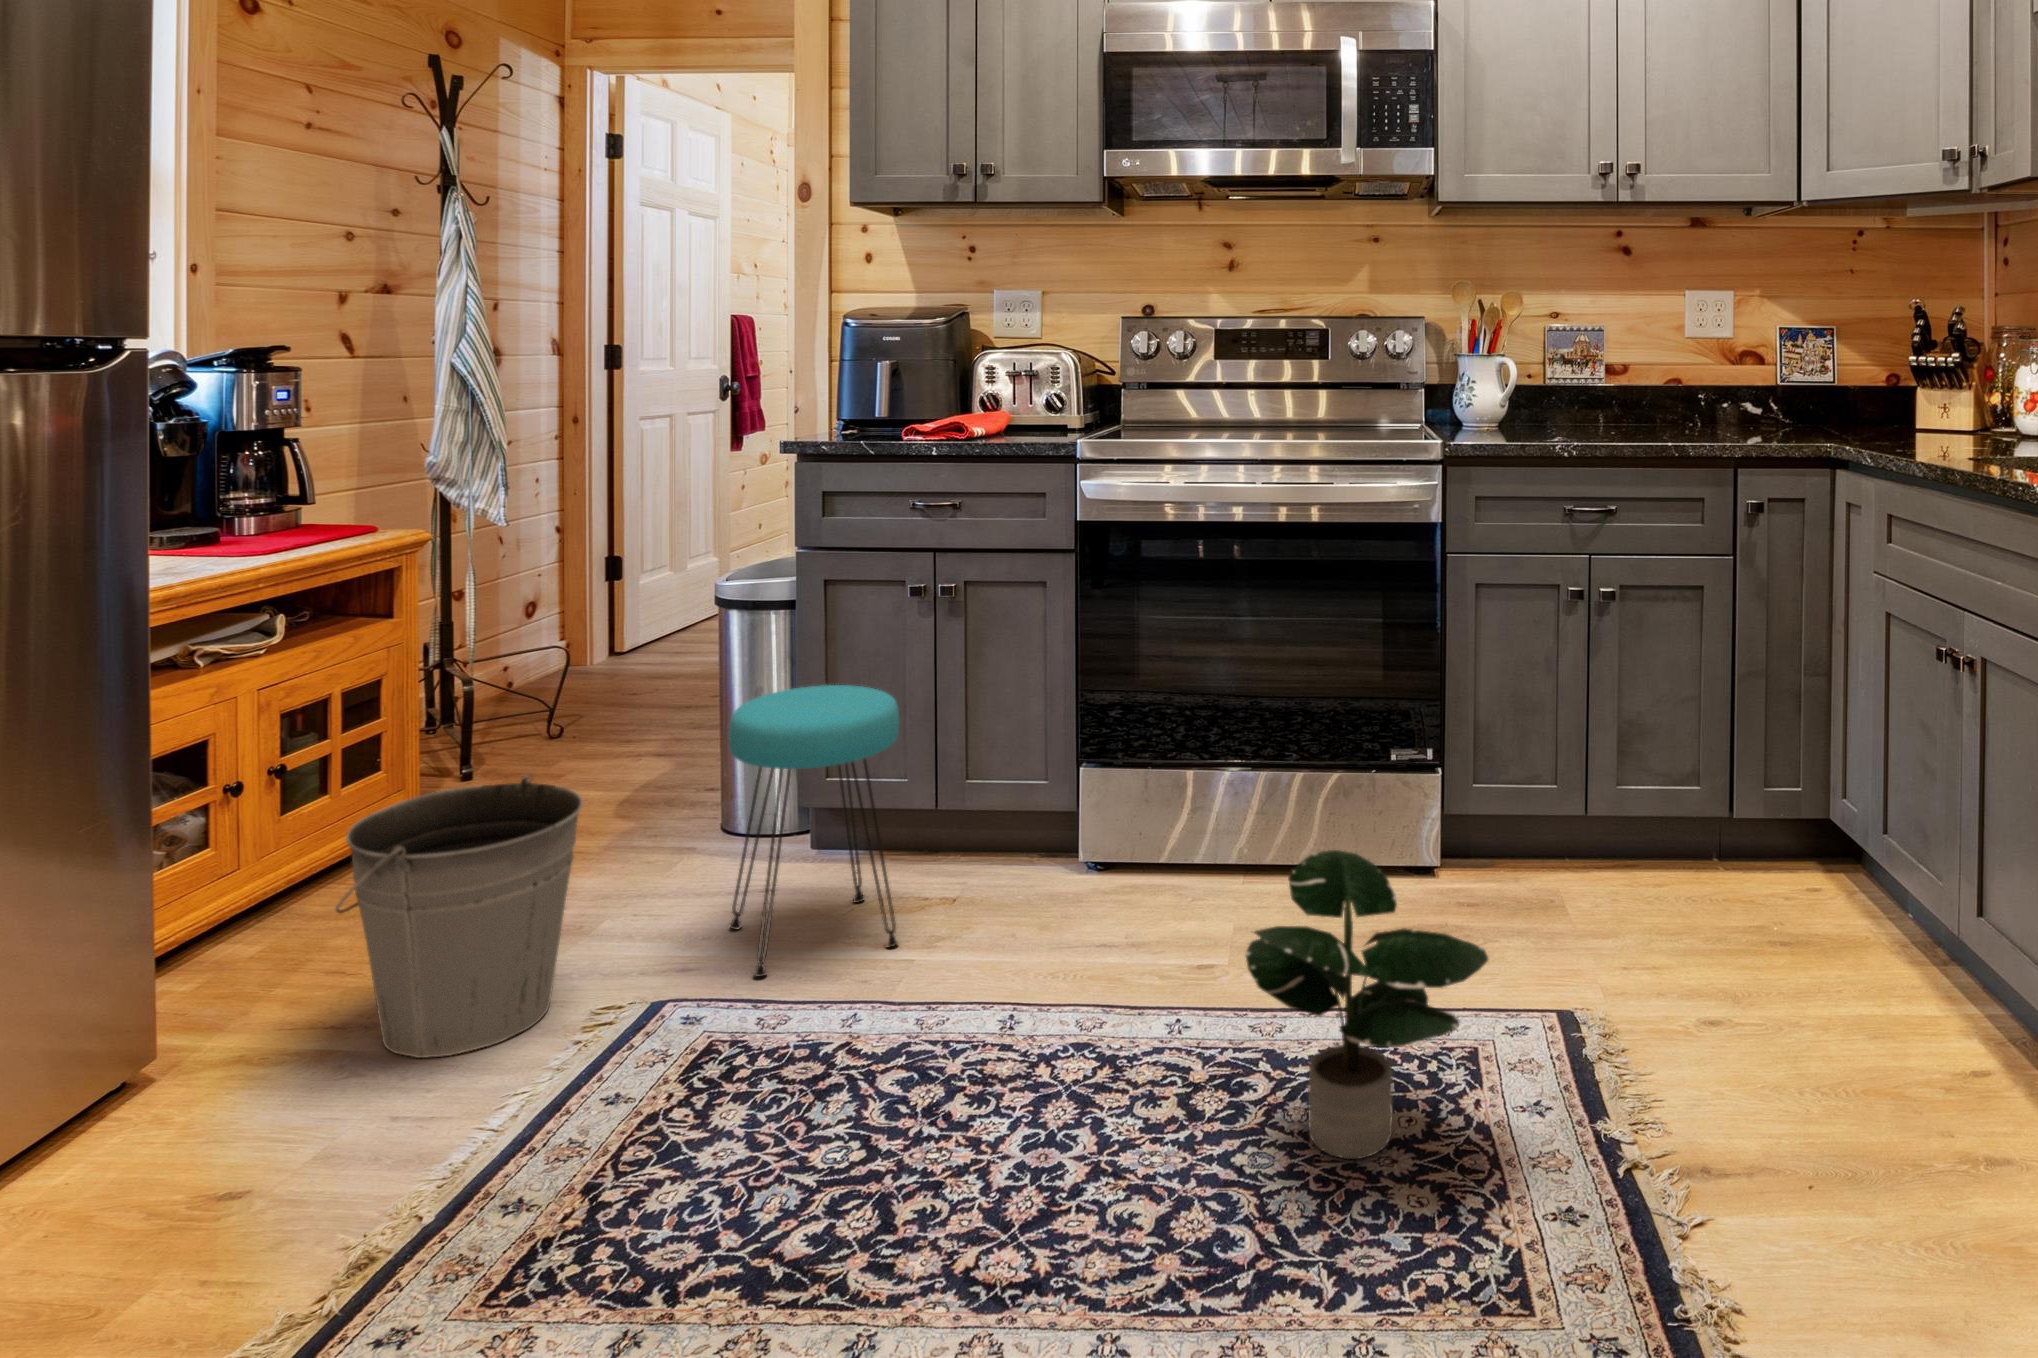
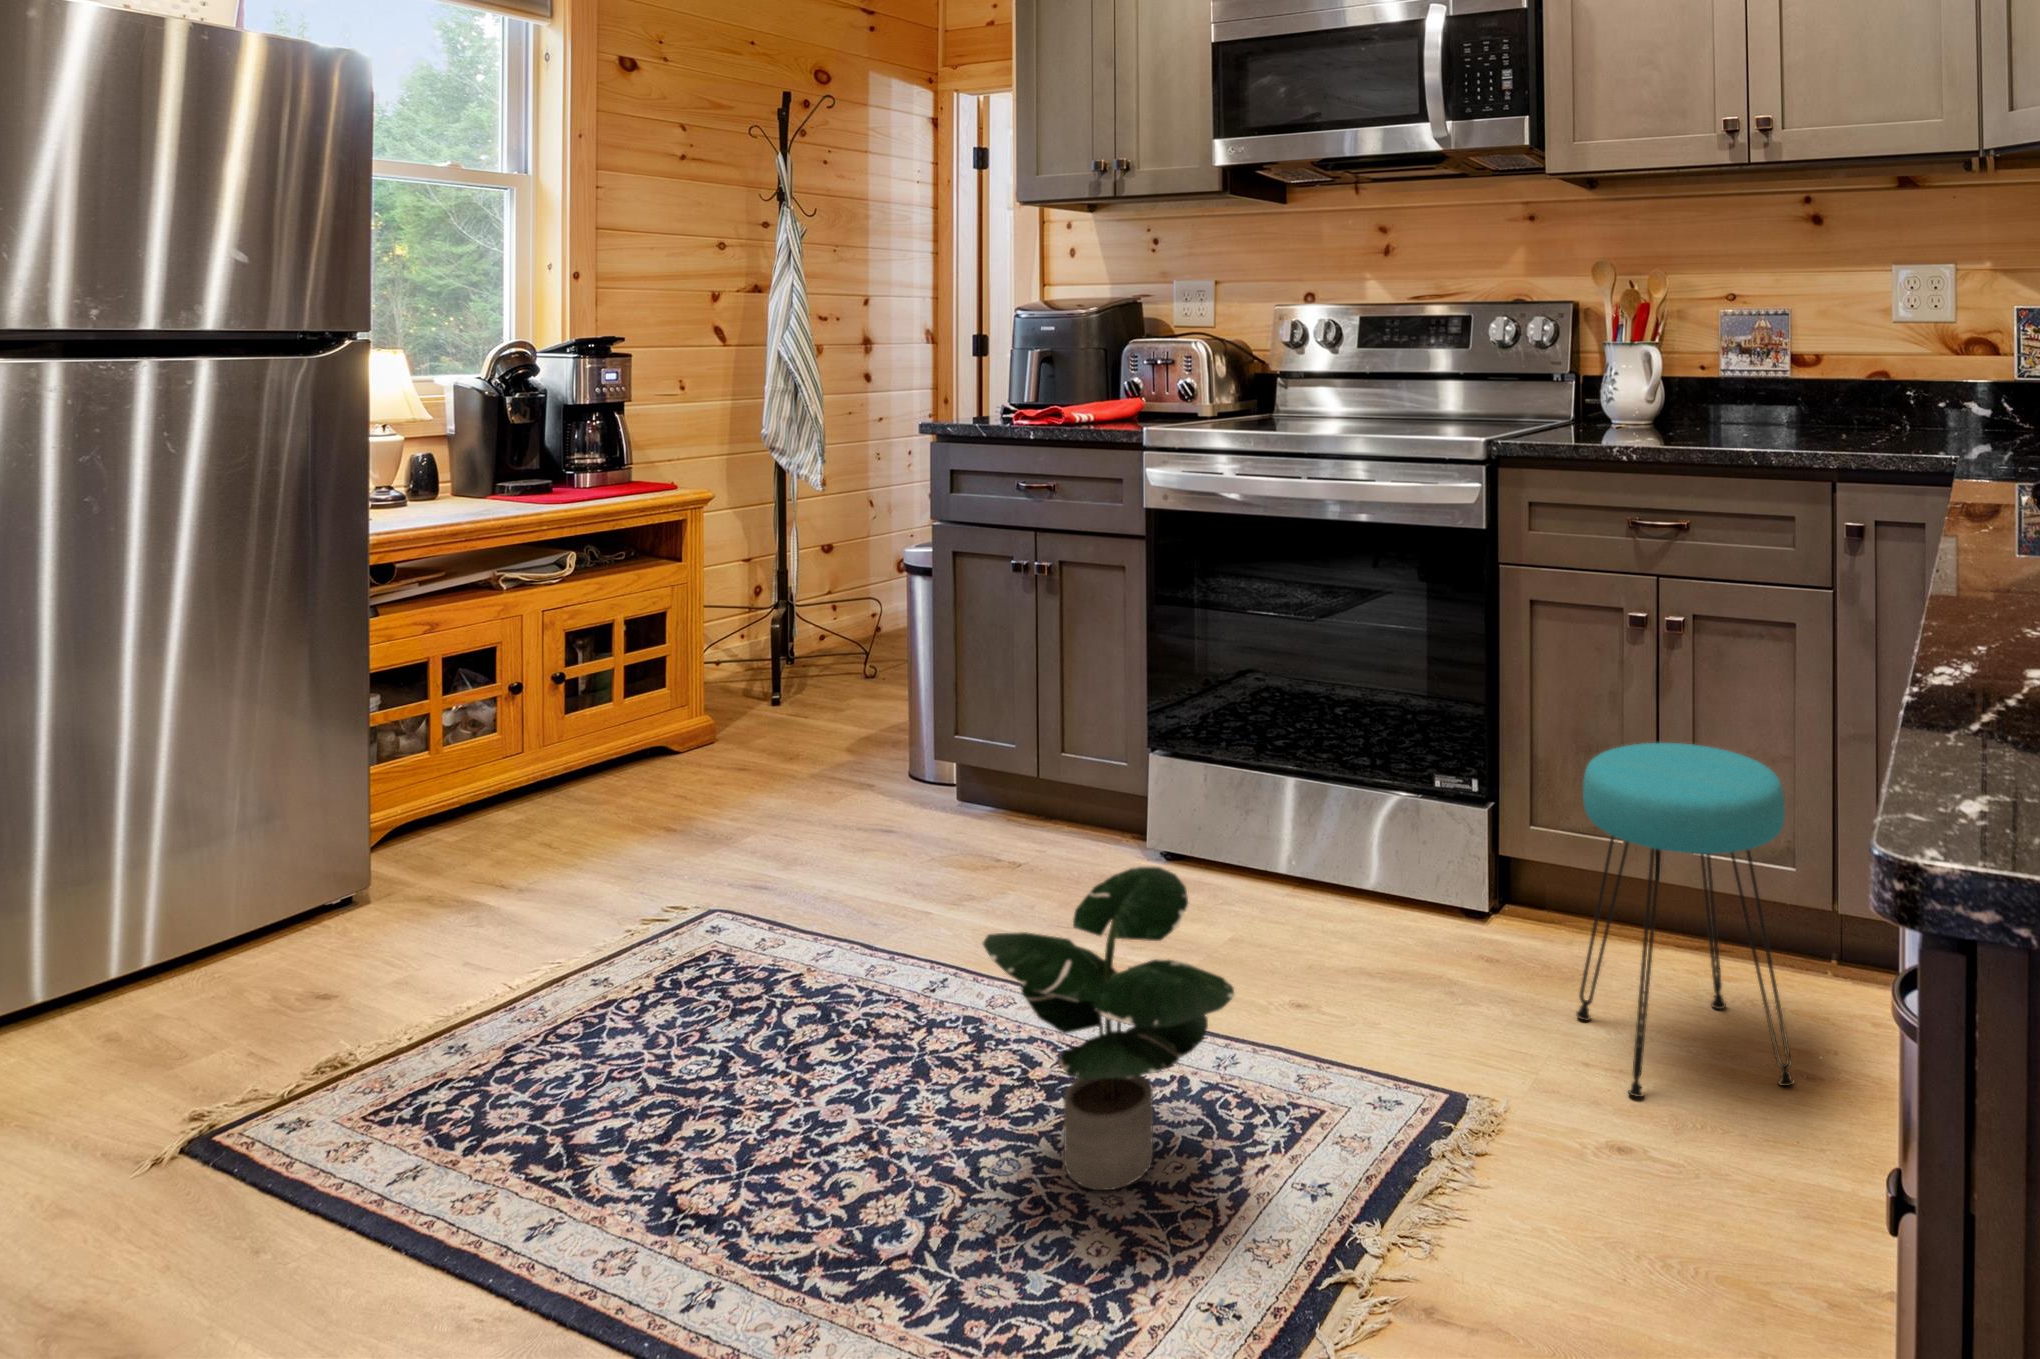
stool: present [729,685,899,976] -> present [1576,743,1794,1097]
bucket: present [335,772,583,1058] -> none [471,701,670,925]

